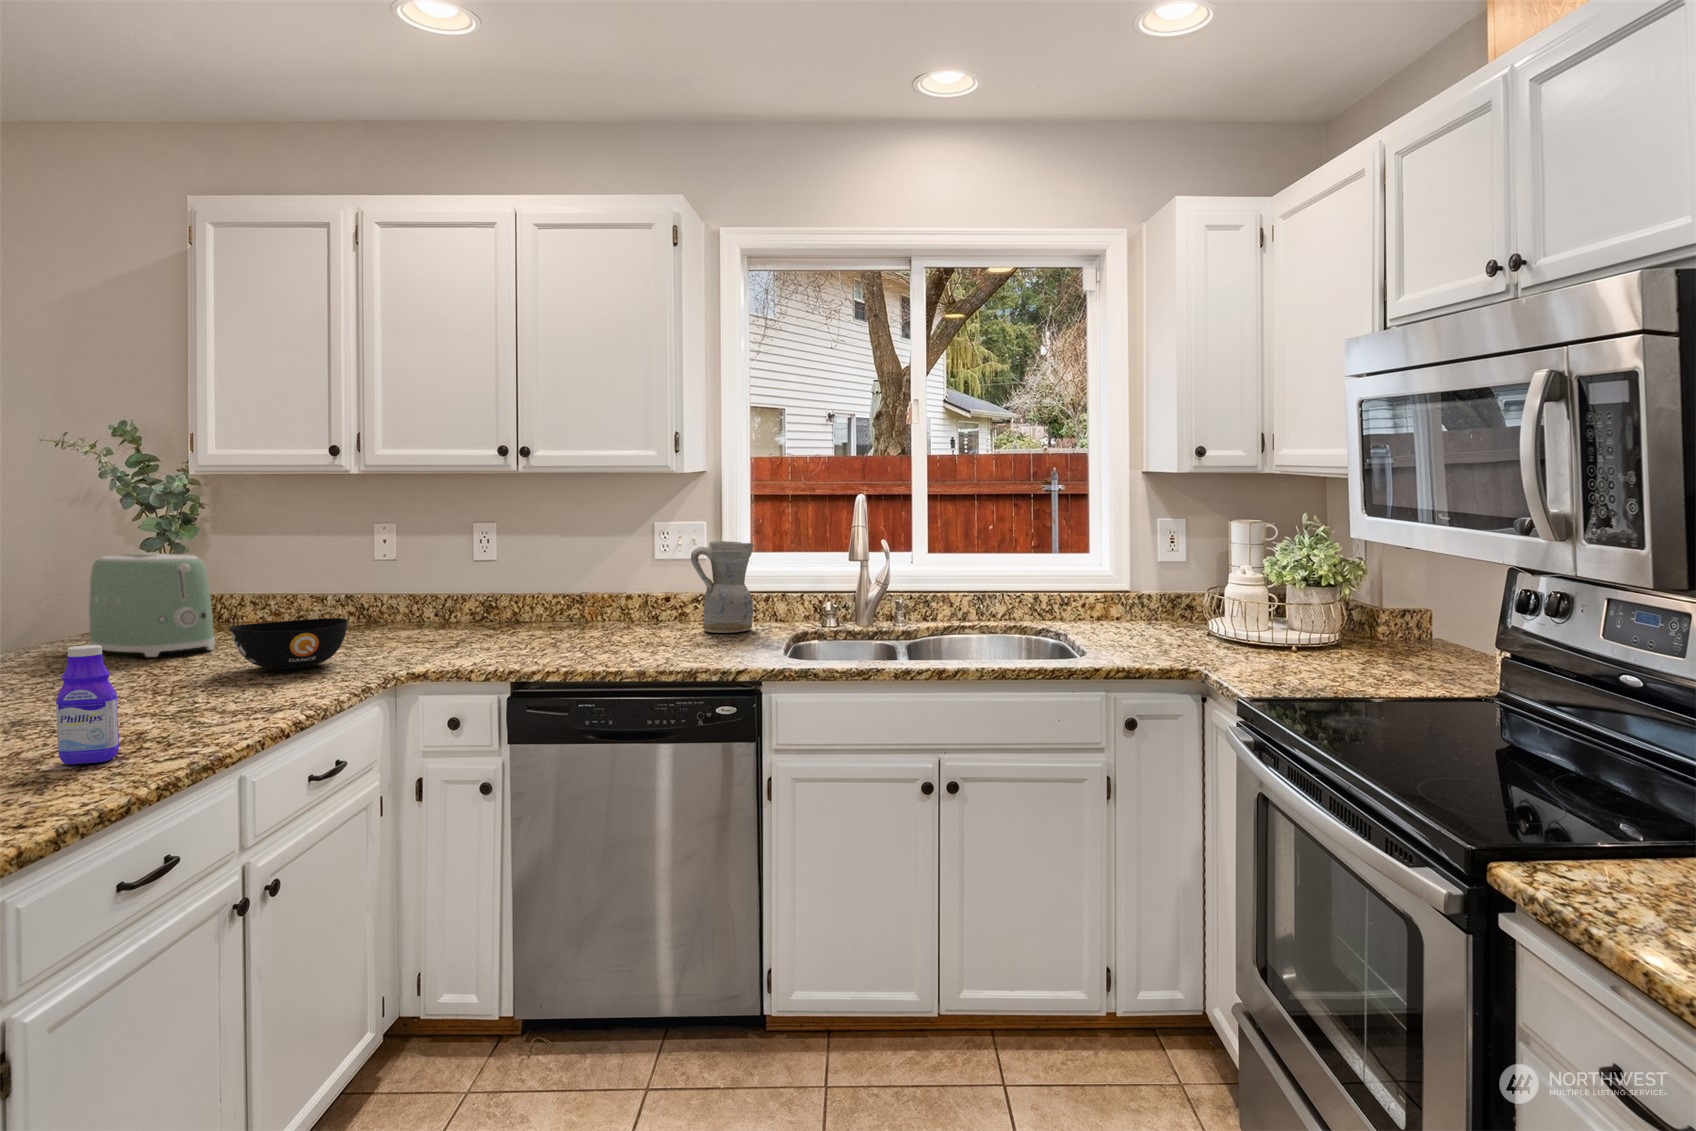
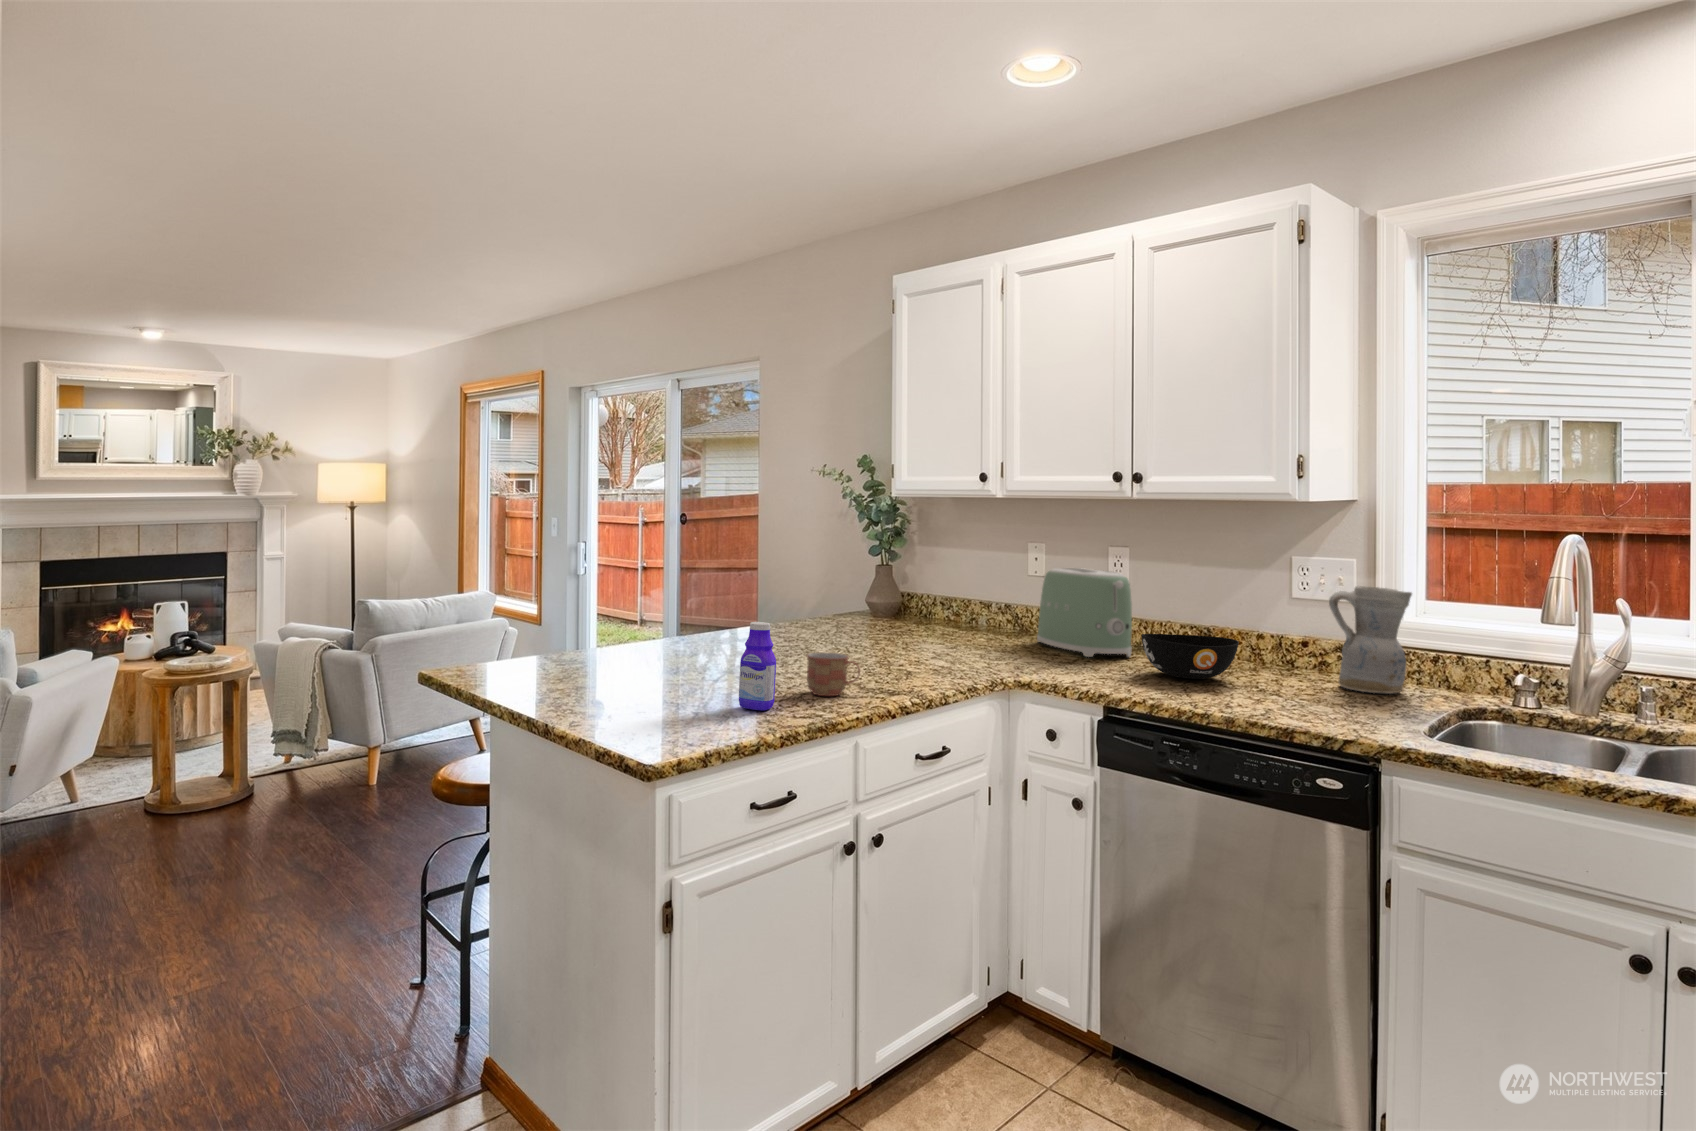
toaster: present [89,553,215,657] -> present [1037,568,1132,657]
bowl: present [230,618,348,669] -> present [1141,634,1239,679]
mug: none [143,674,227,730] -> present [807,652,860,696]

